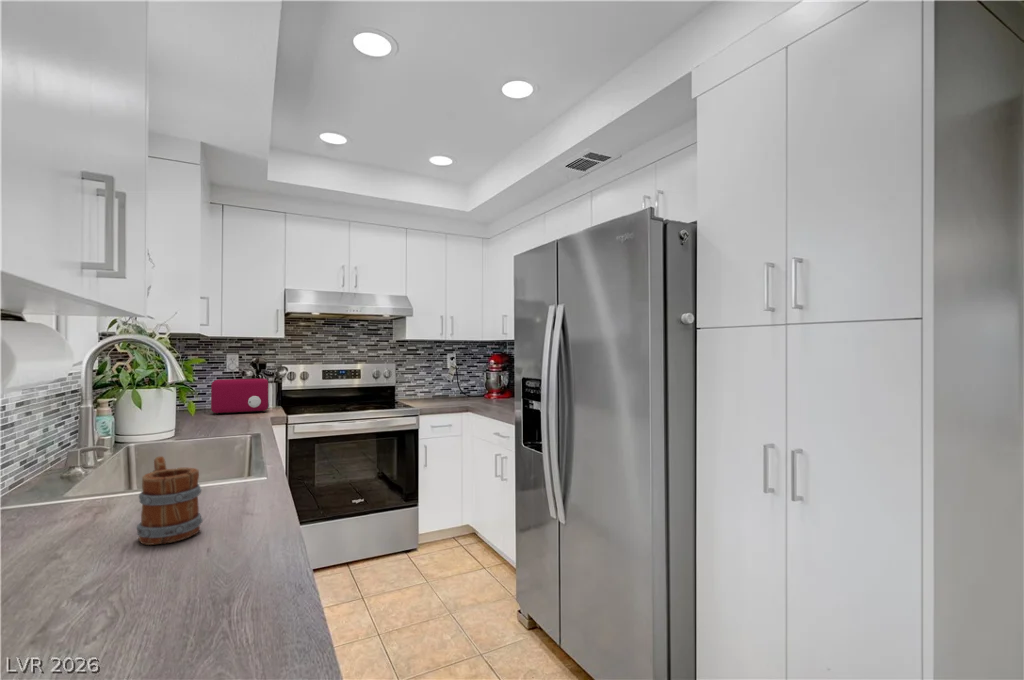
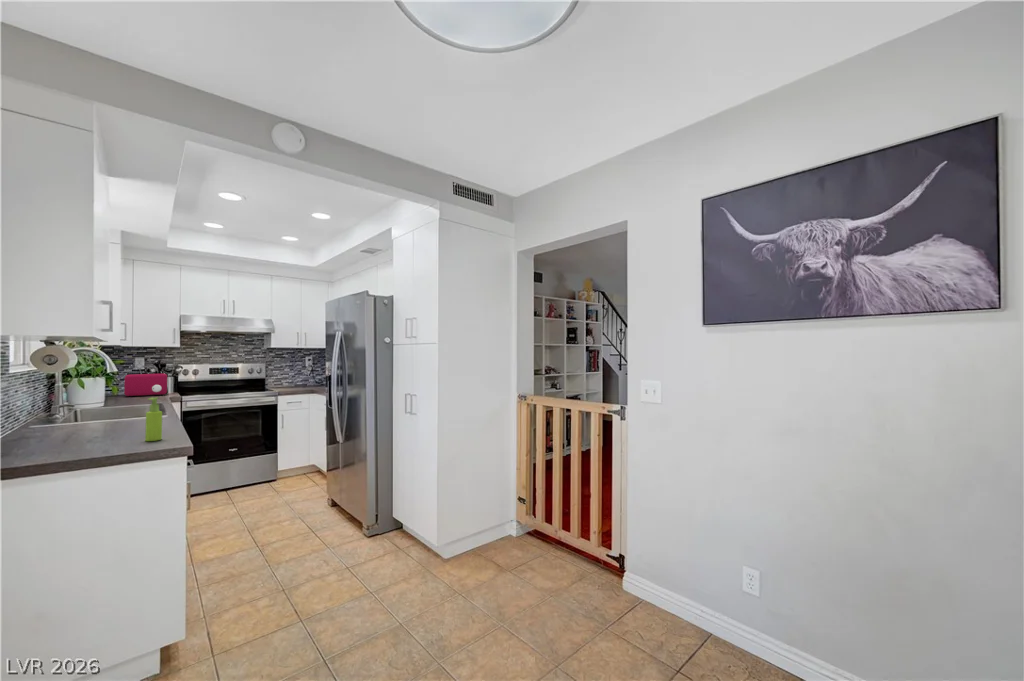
mug: present [137,456,203,545] -> none [105,400,134,431]
soap dispenser: none [217,482,268,644] -> present [145,397,162,441]

